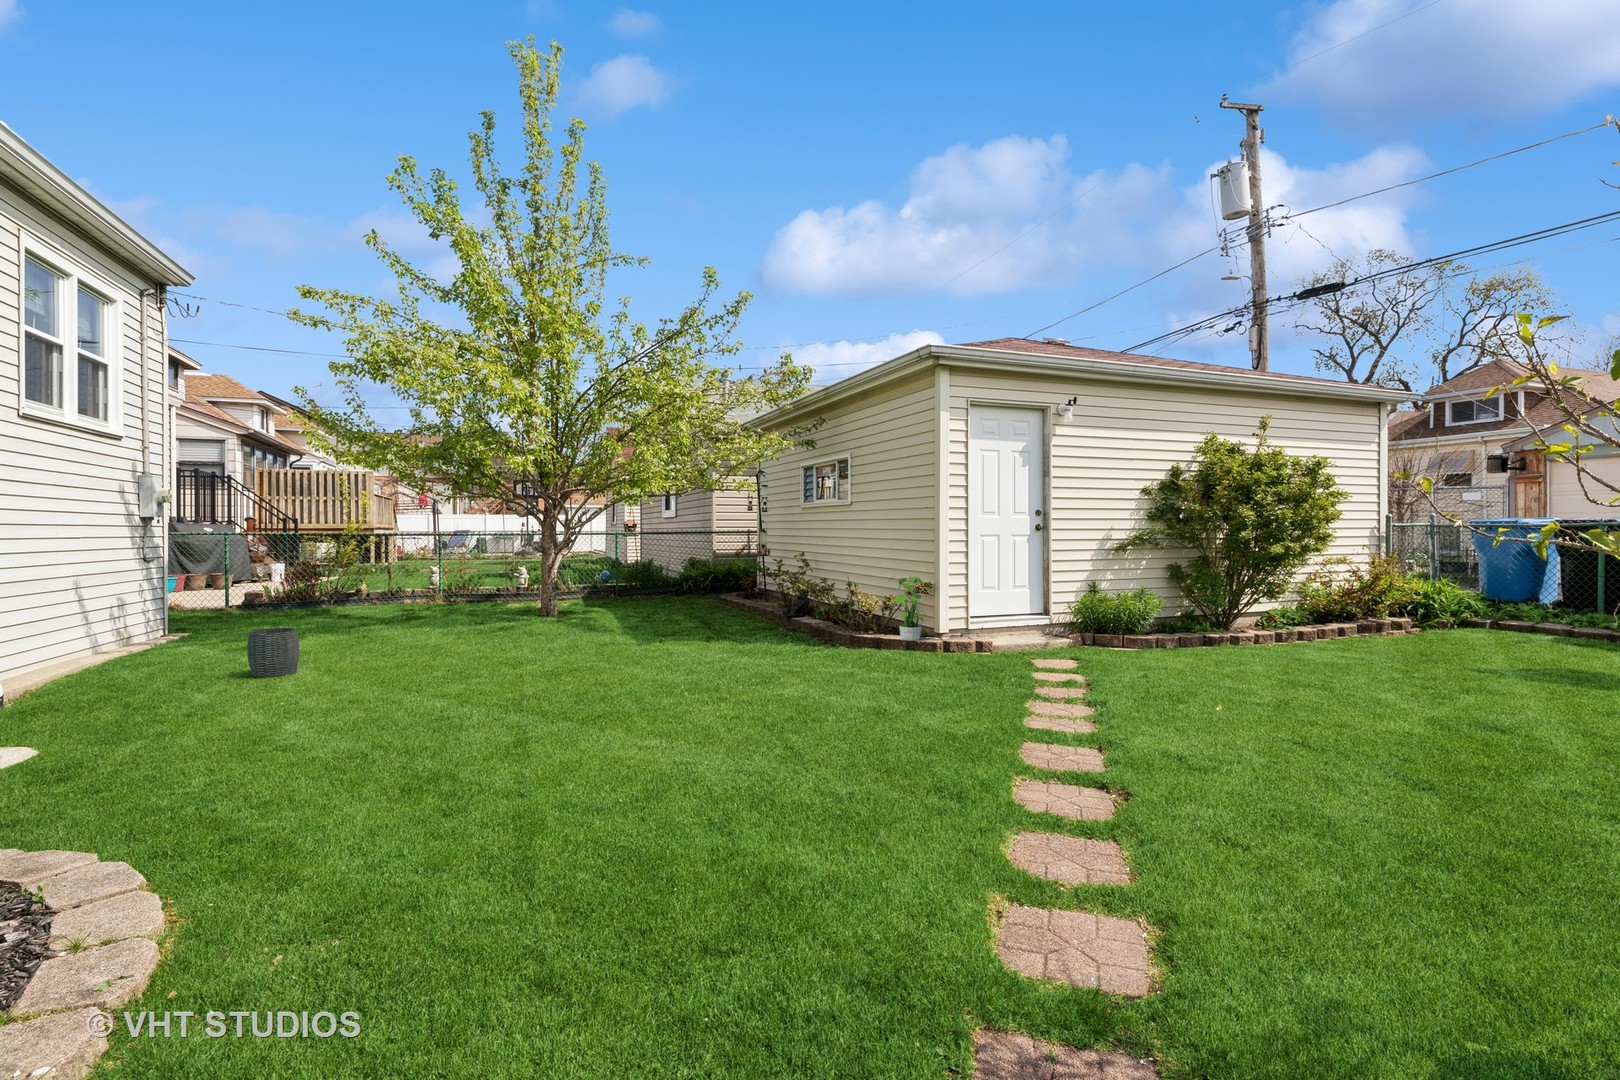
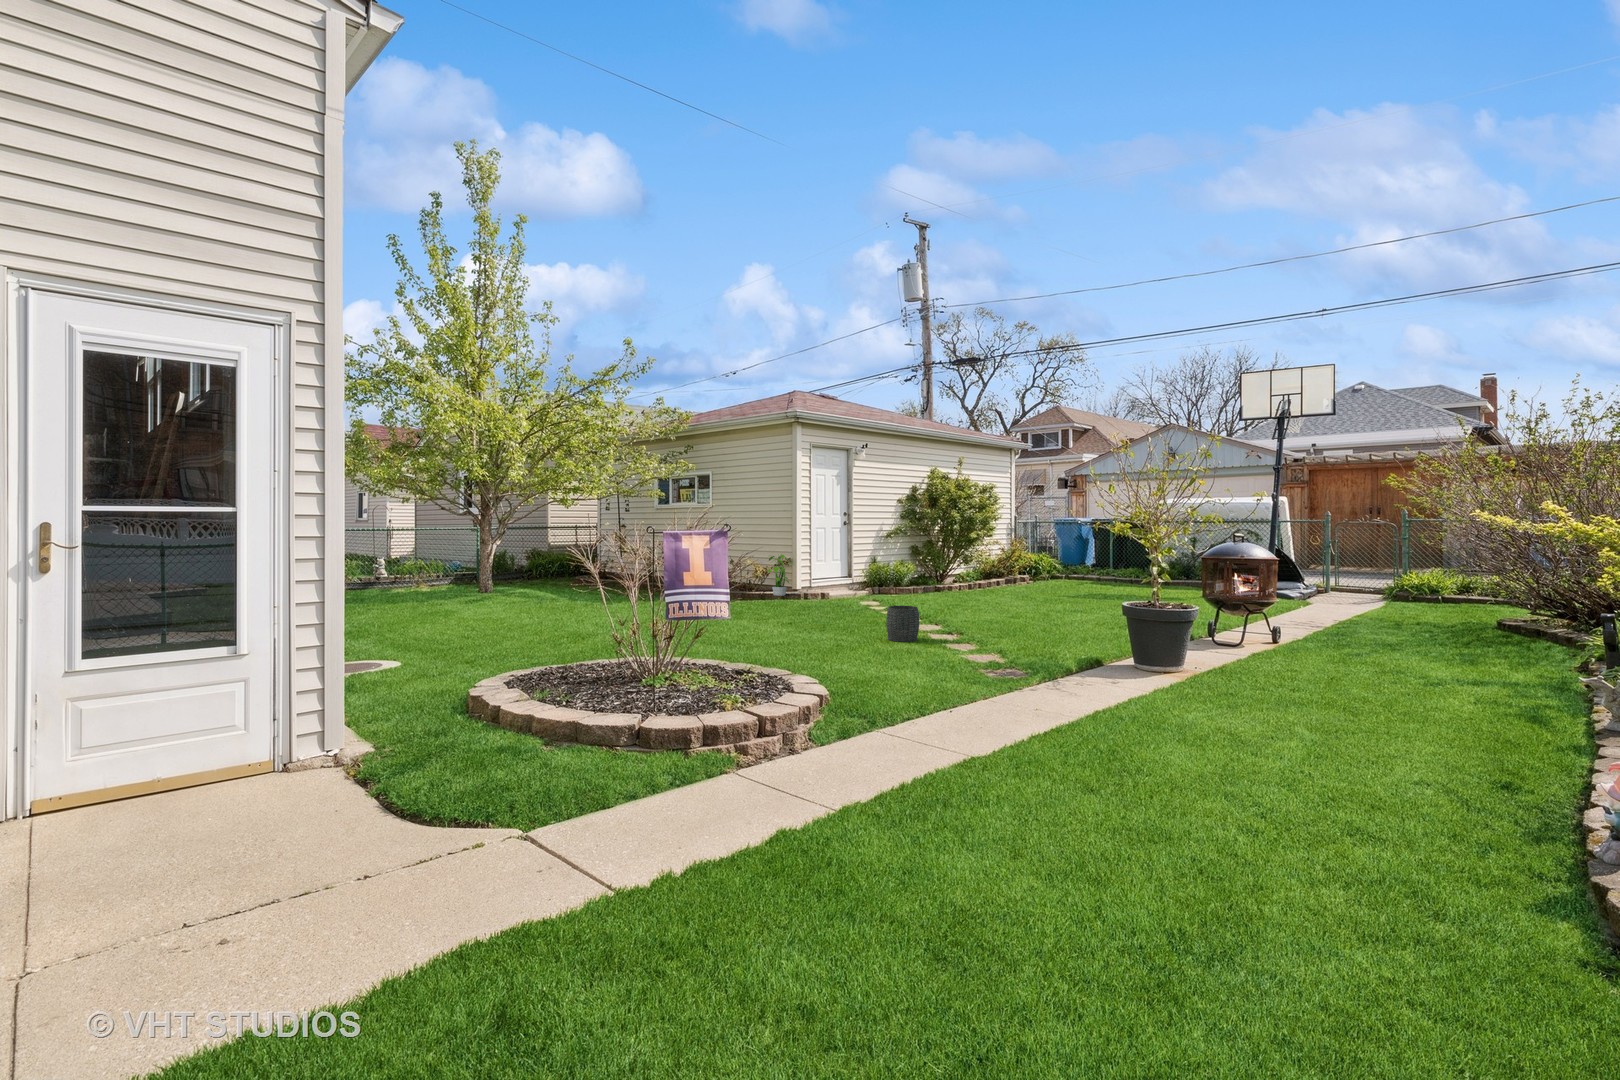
woven basket: present [247,628,299,677] -> present [886,606,919,642]

